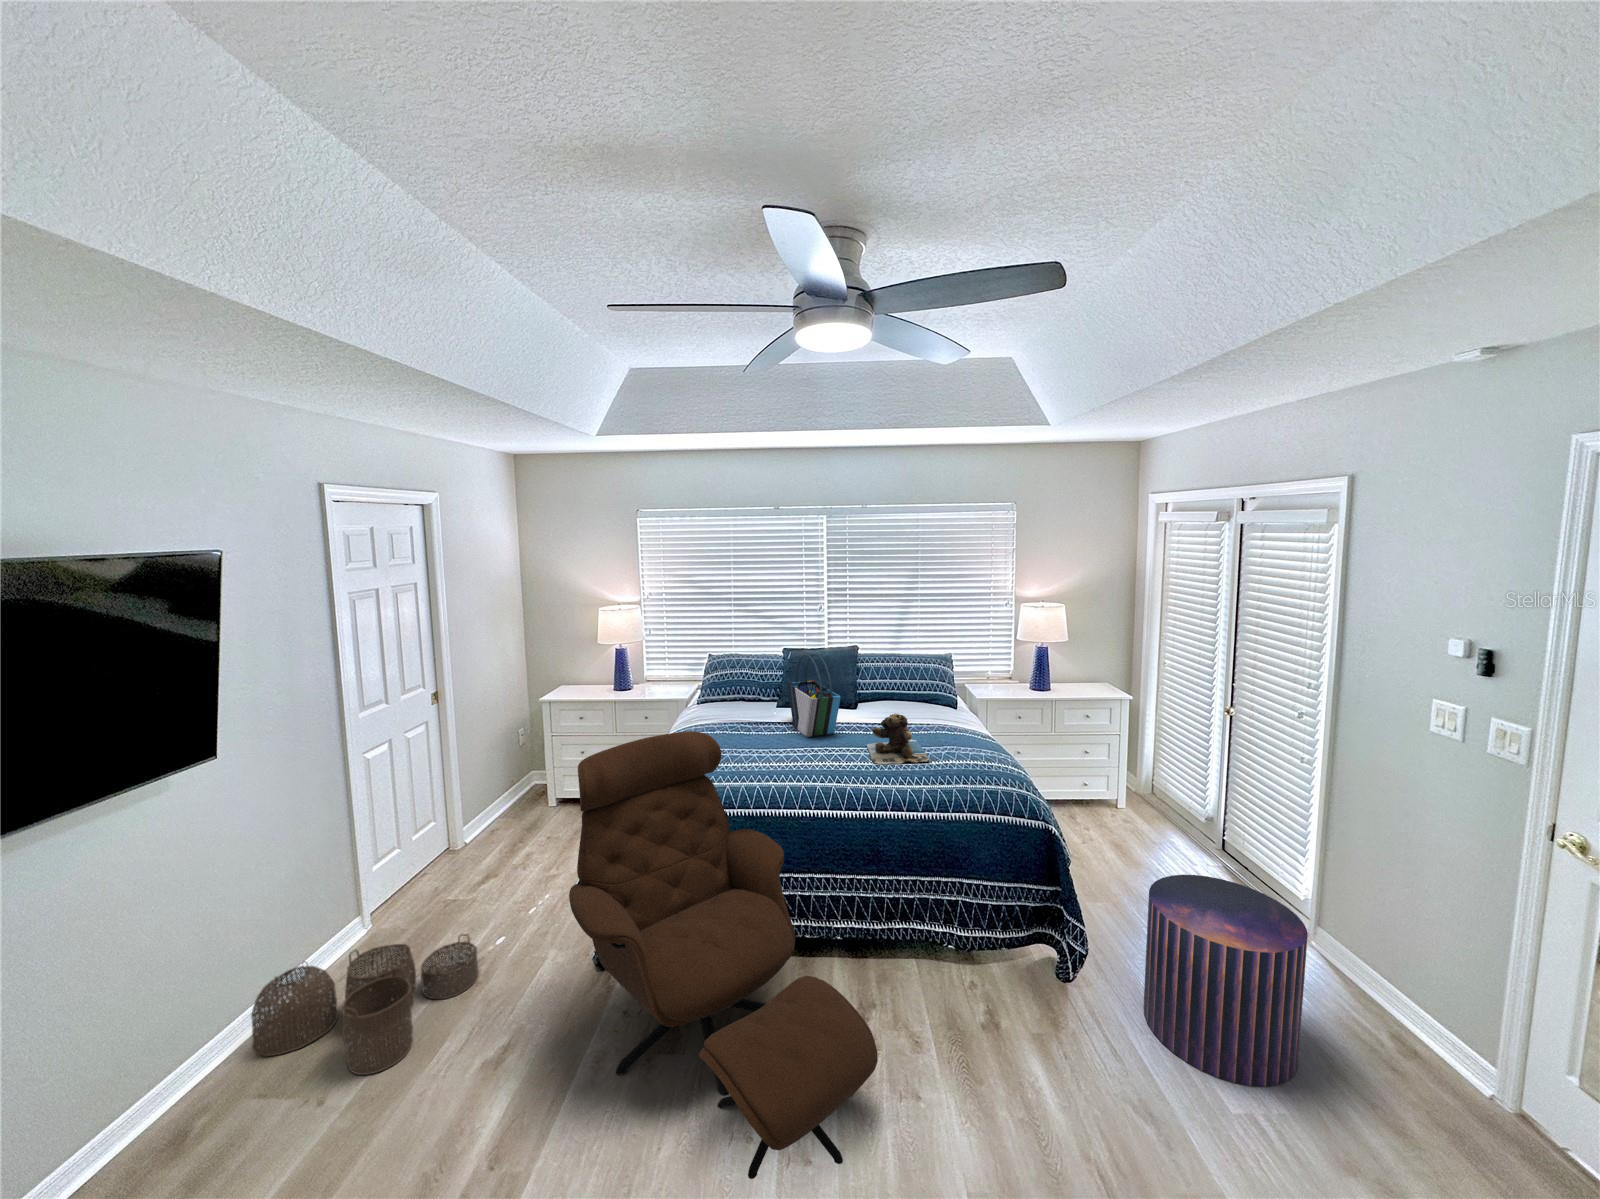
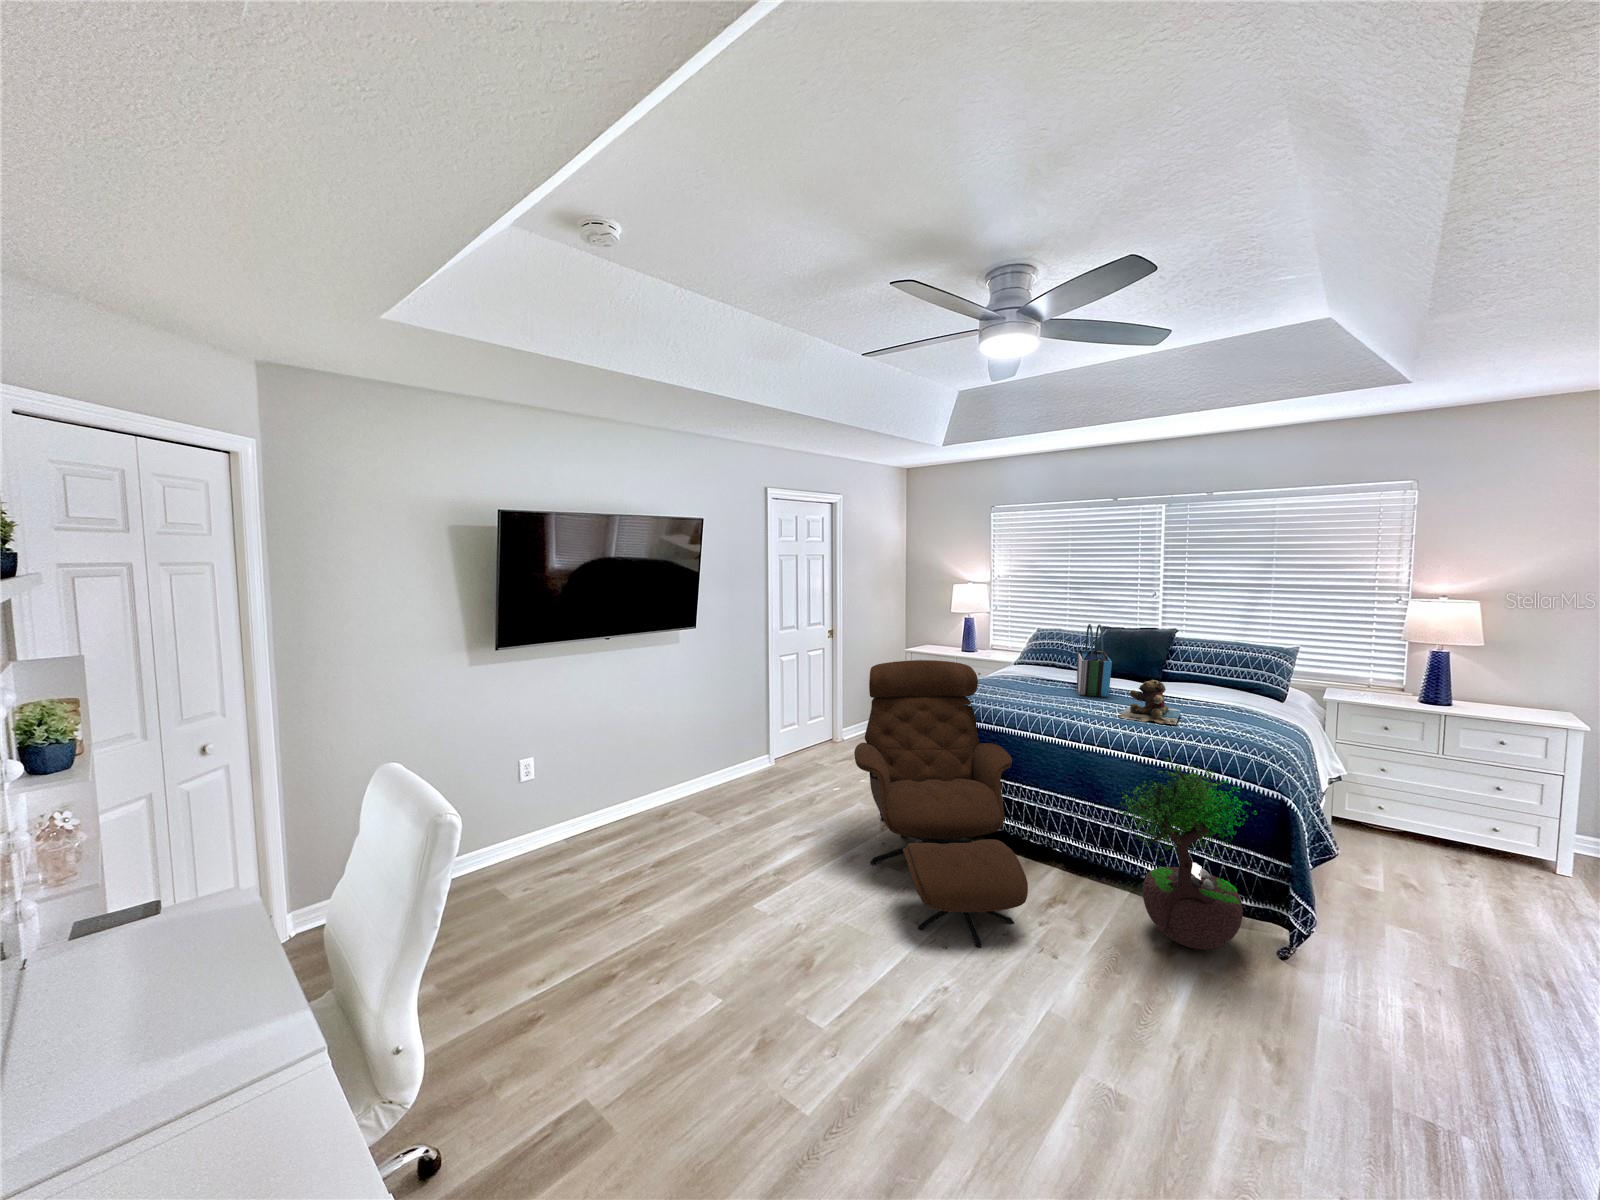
potted tree: none [943,812,1083,1021] -> present [1118,750,1257,949]
pouf: present [1144,875,1307,1087] -> none [1344,873,1557,1103]
woven basket: present [251,934,478,1075] -> none [711,757,820,821]

